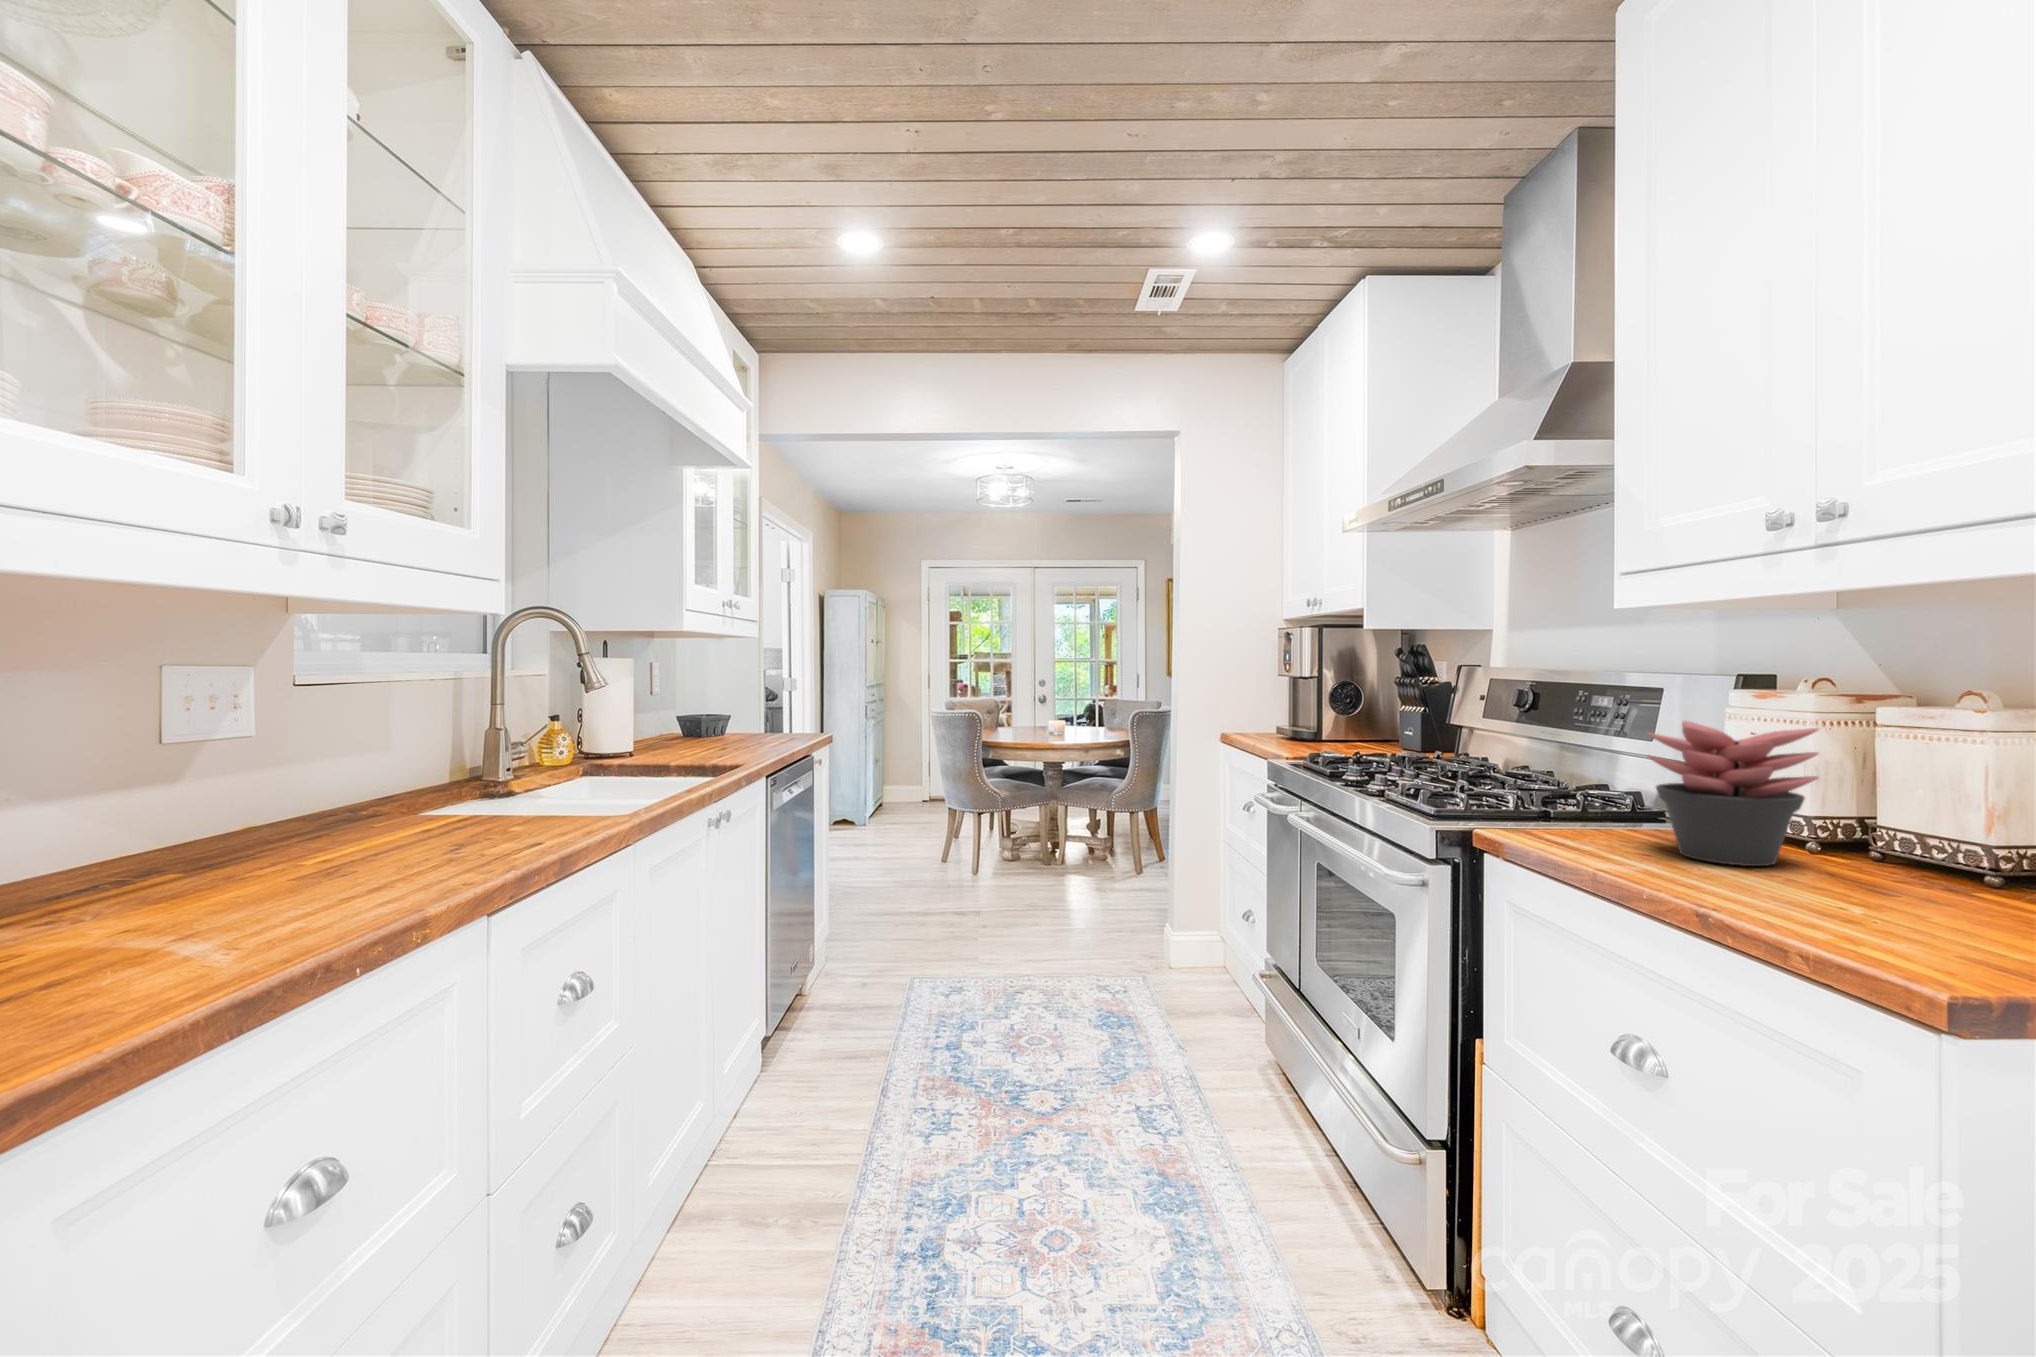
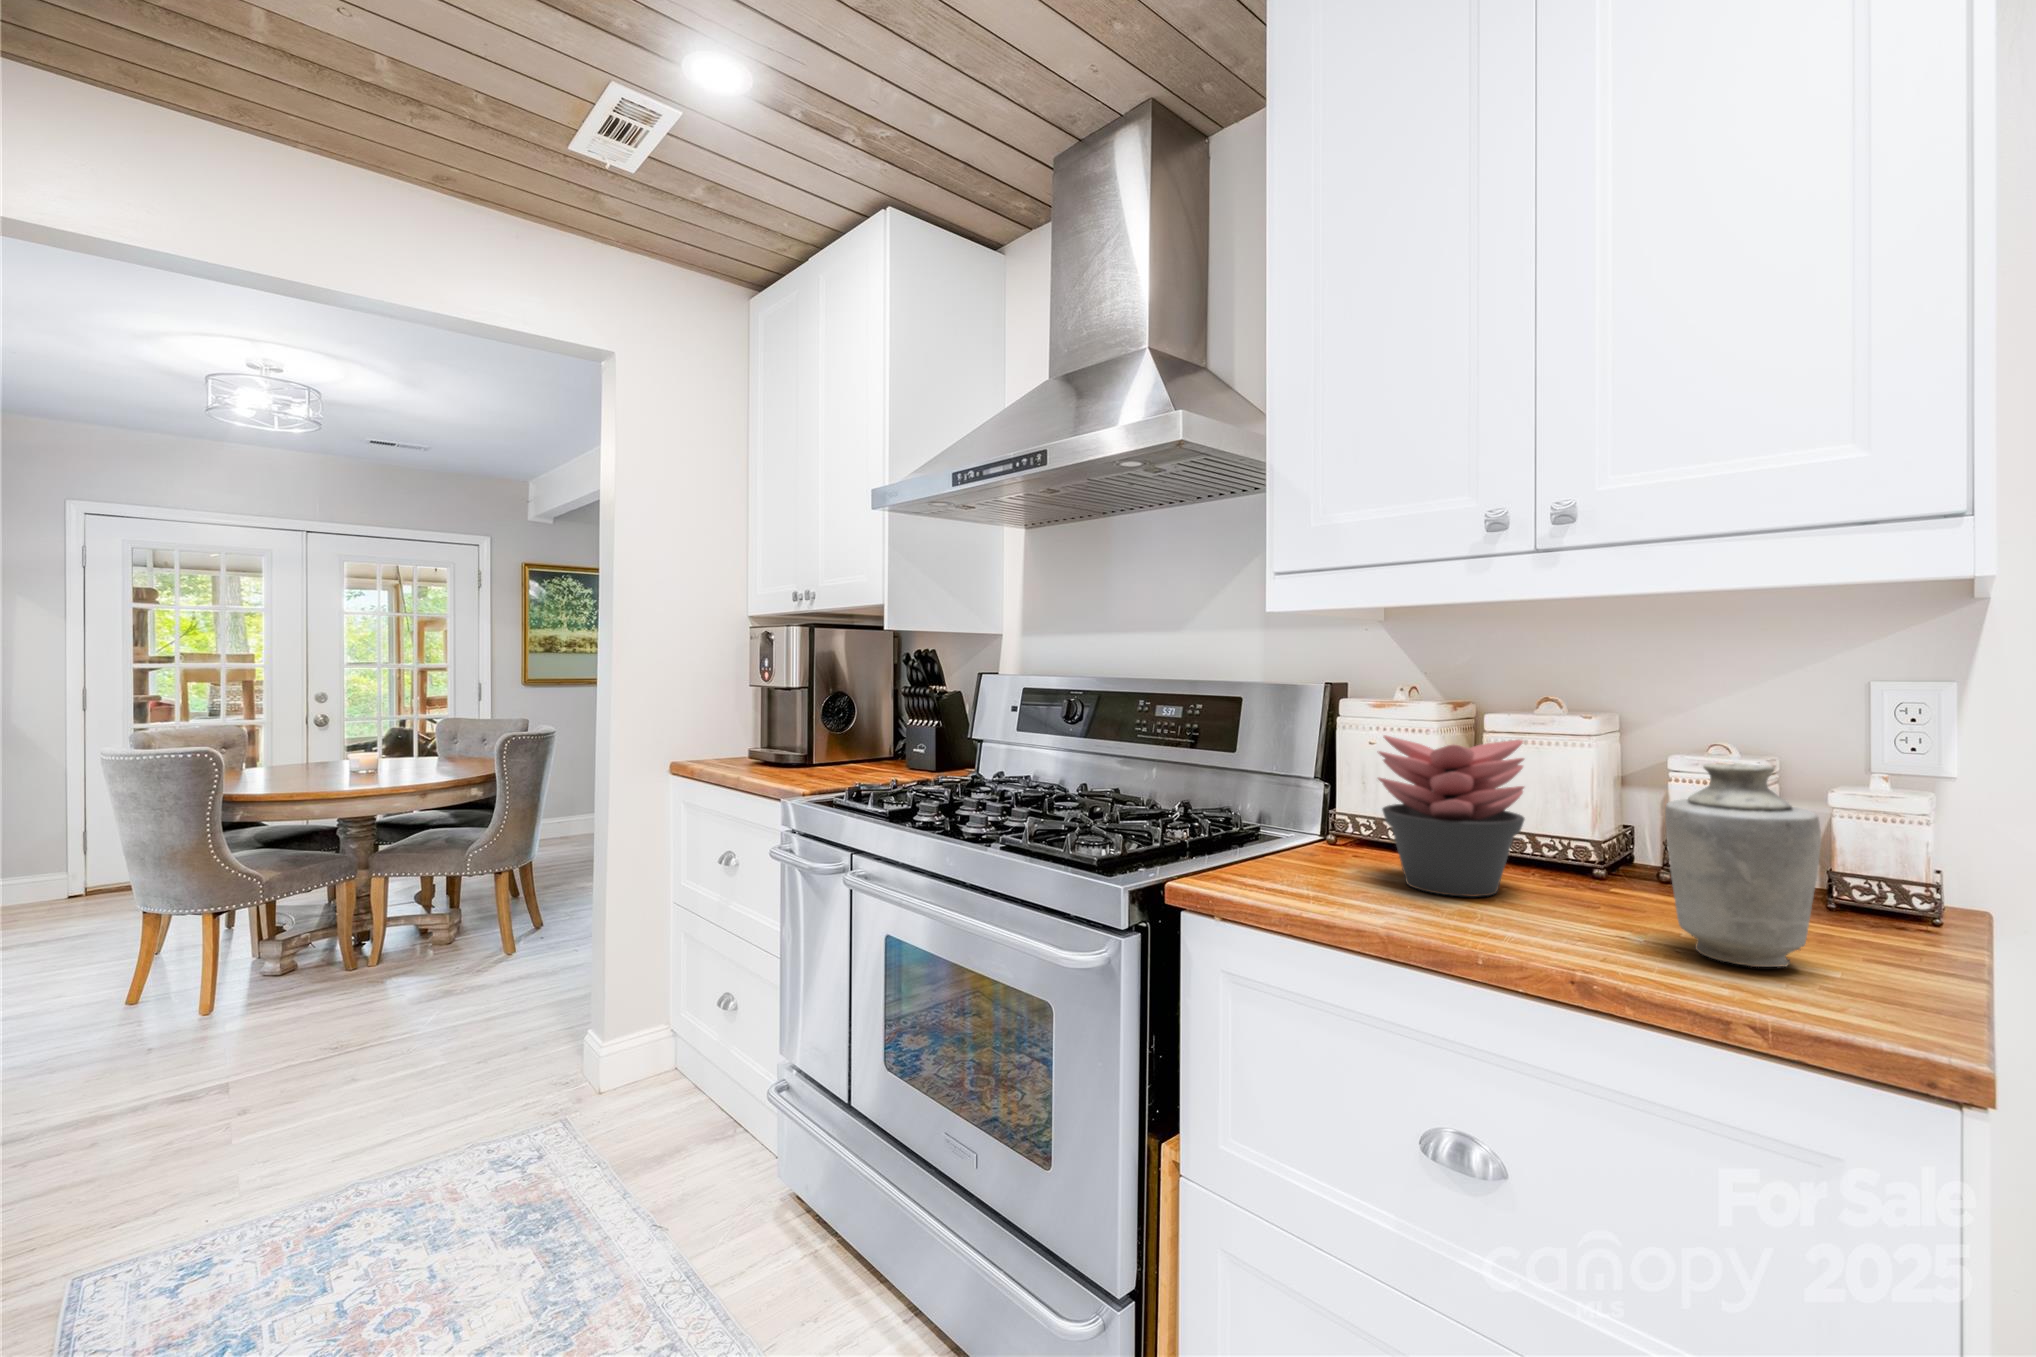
vase: none [1811,746,1964,932] -> present [1665,763,1821,967]

